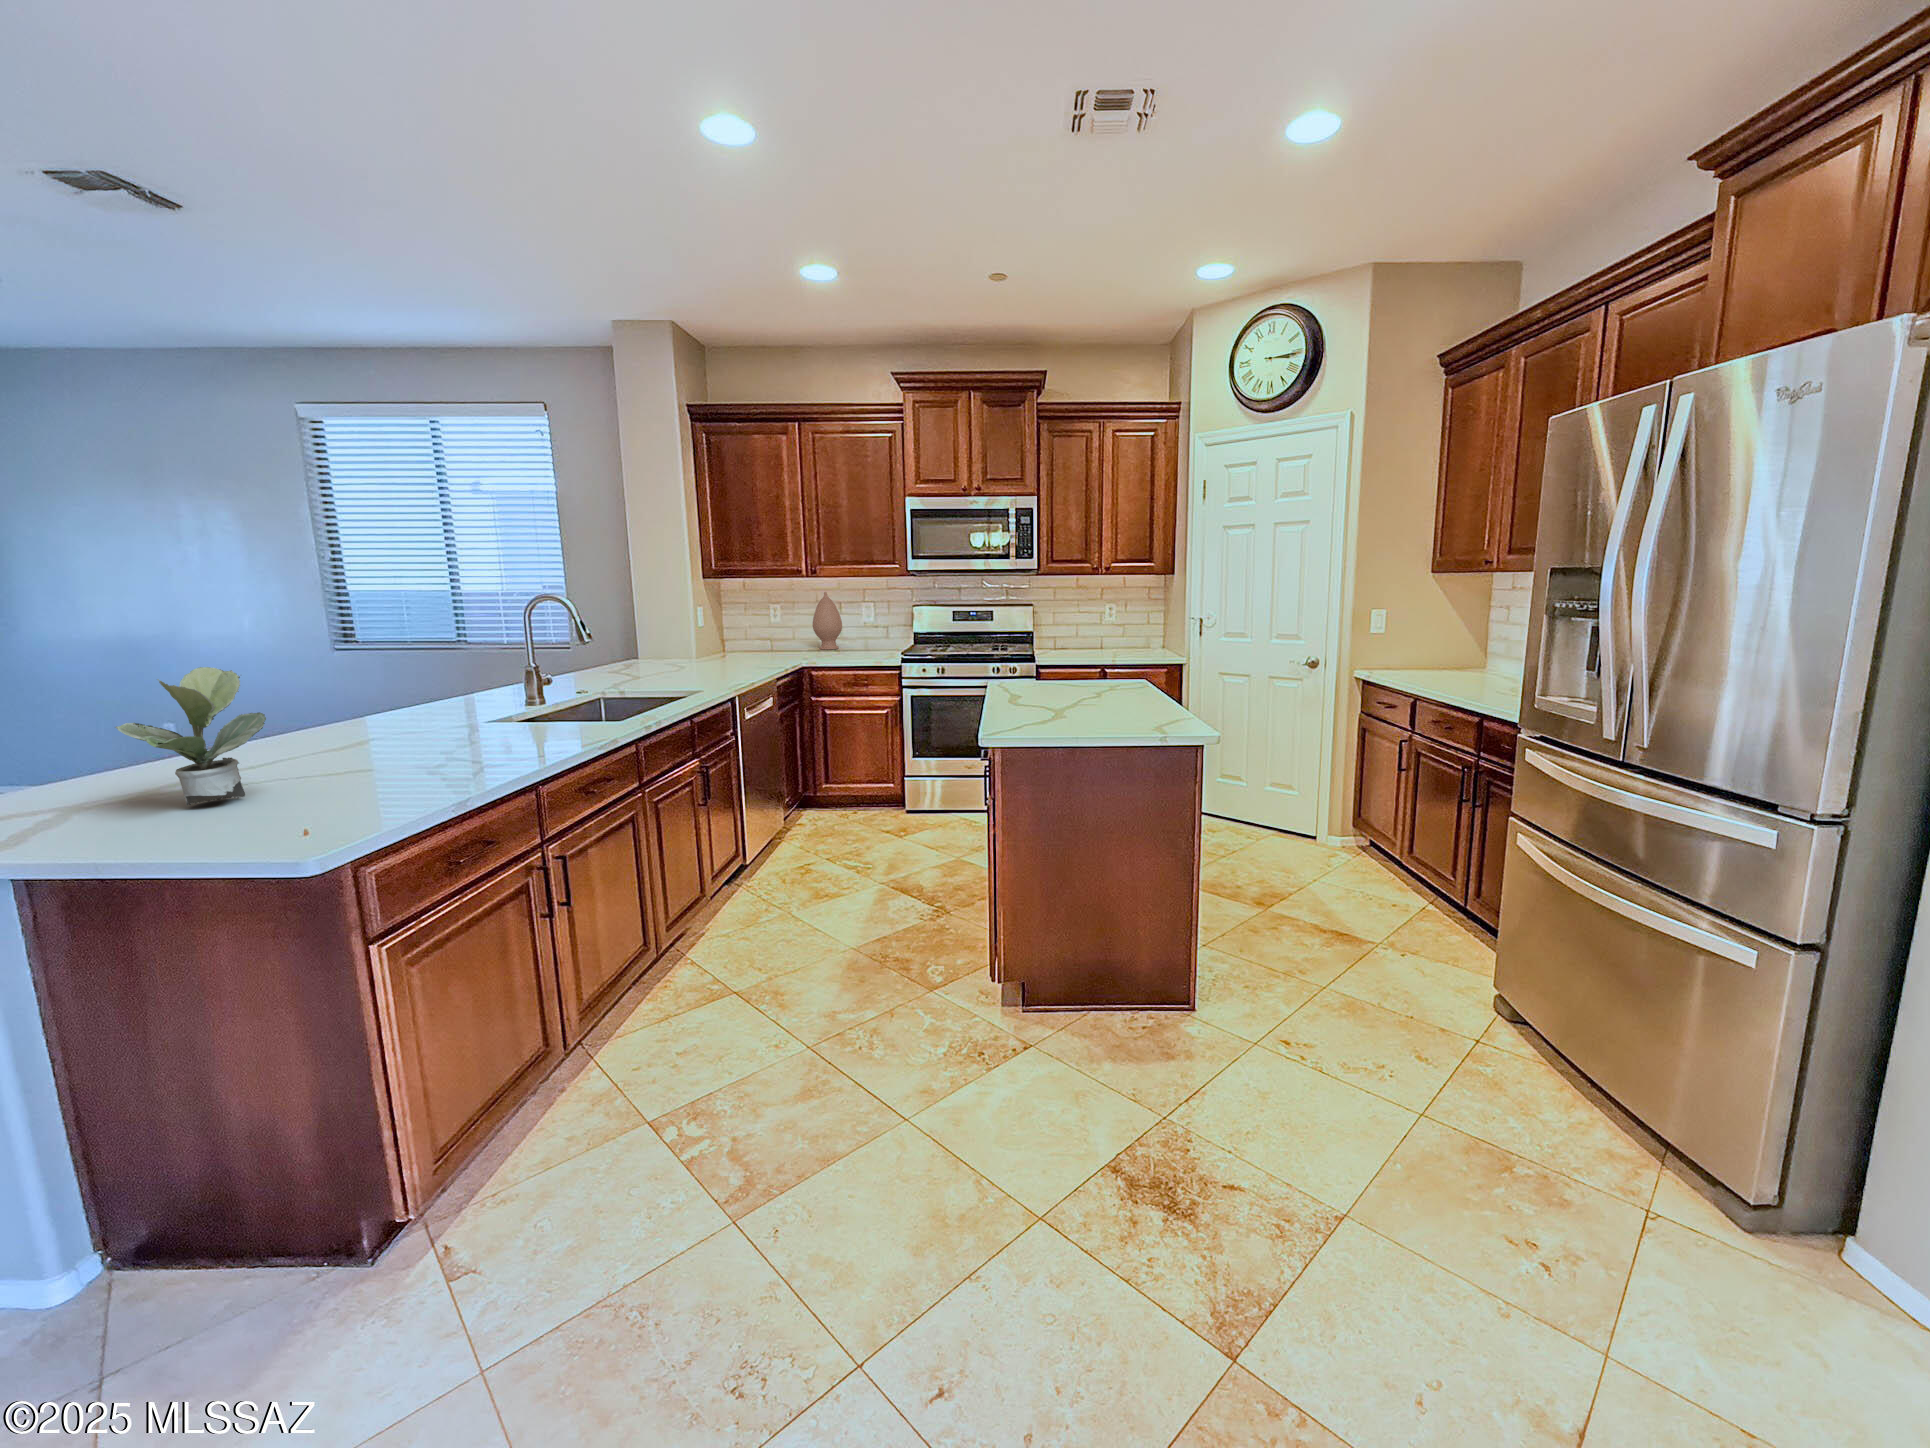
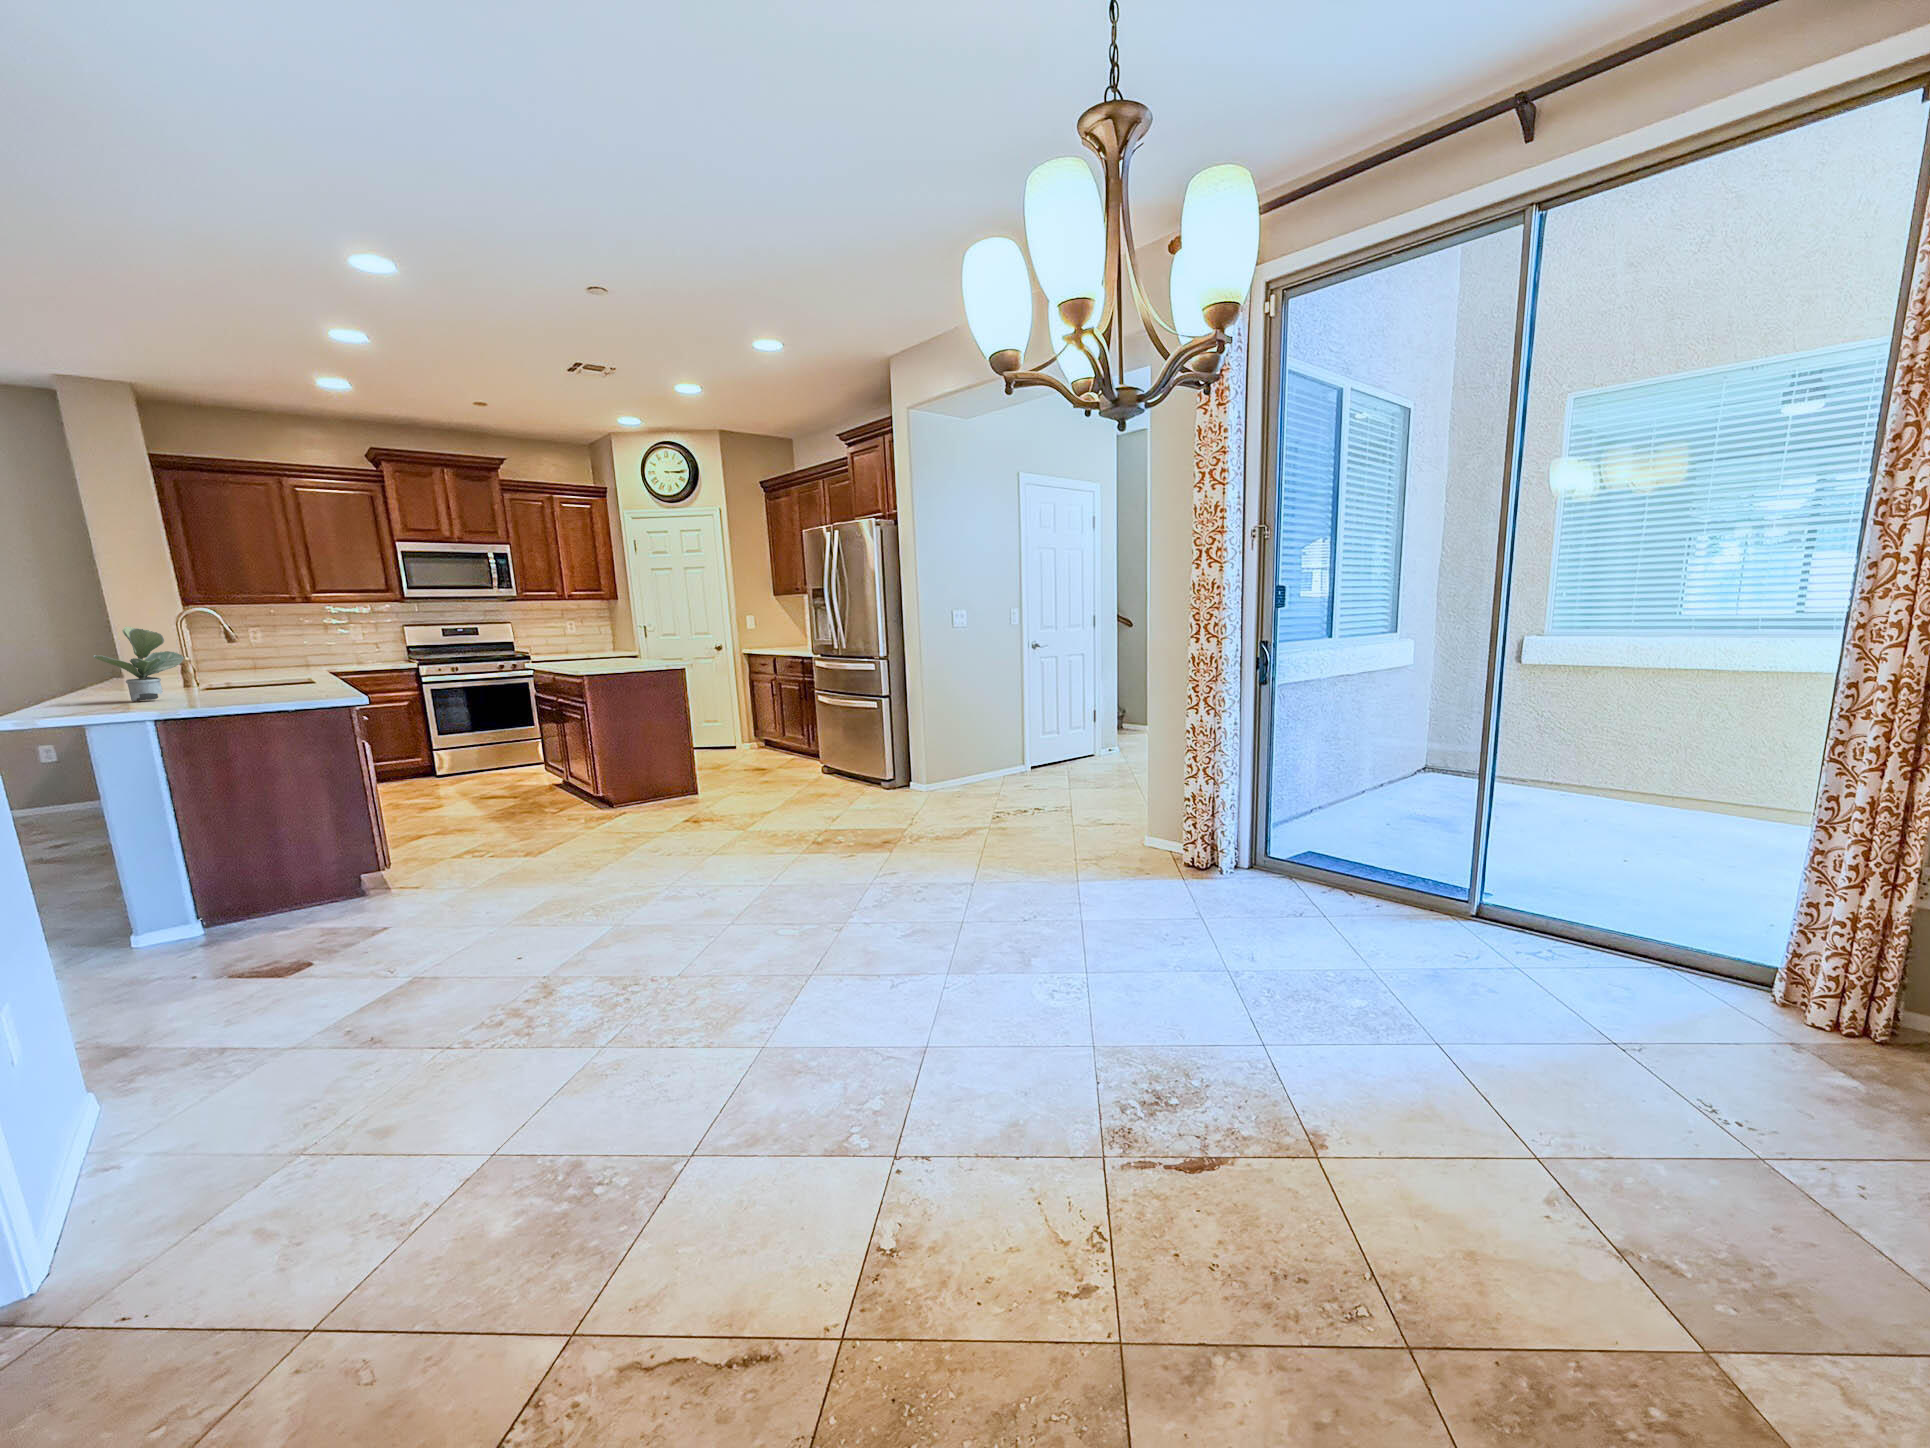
vase: present [813,592,842,650] -> none [293,616,325,665]

